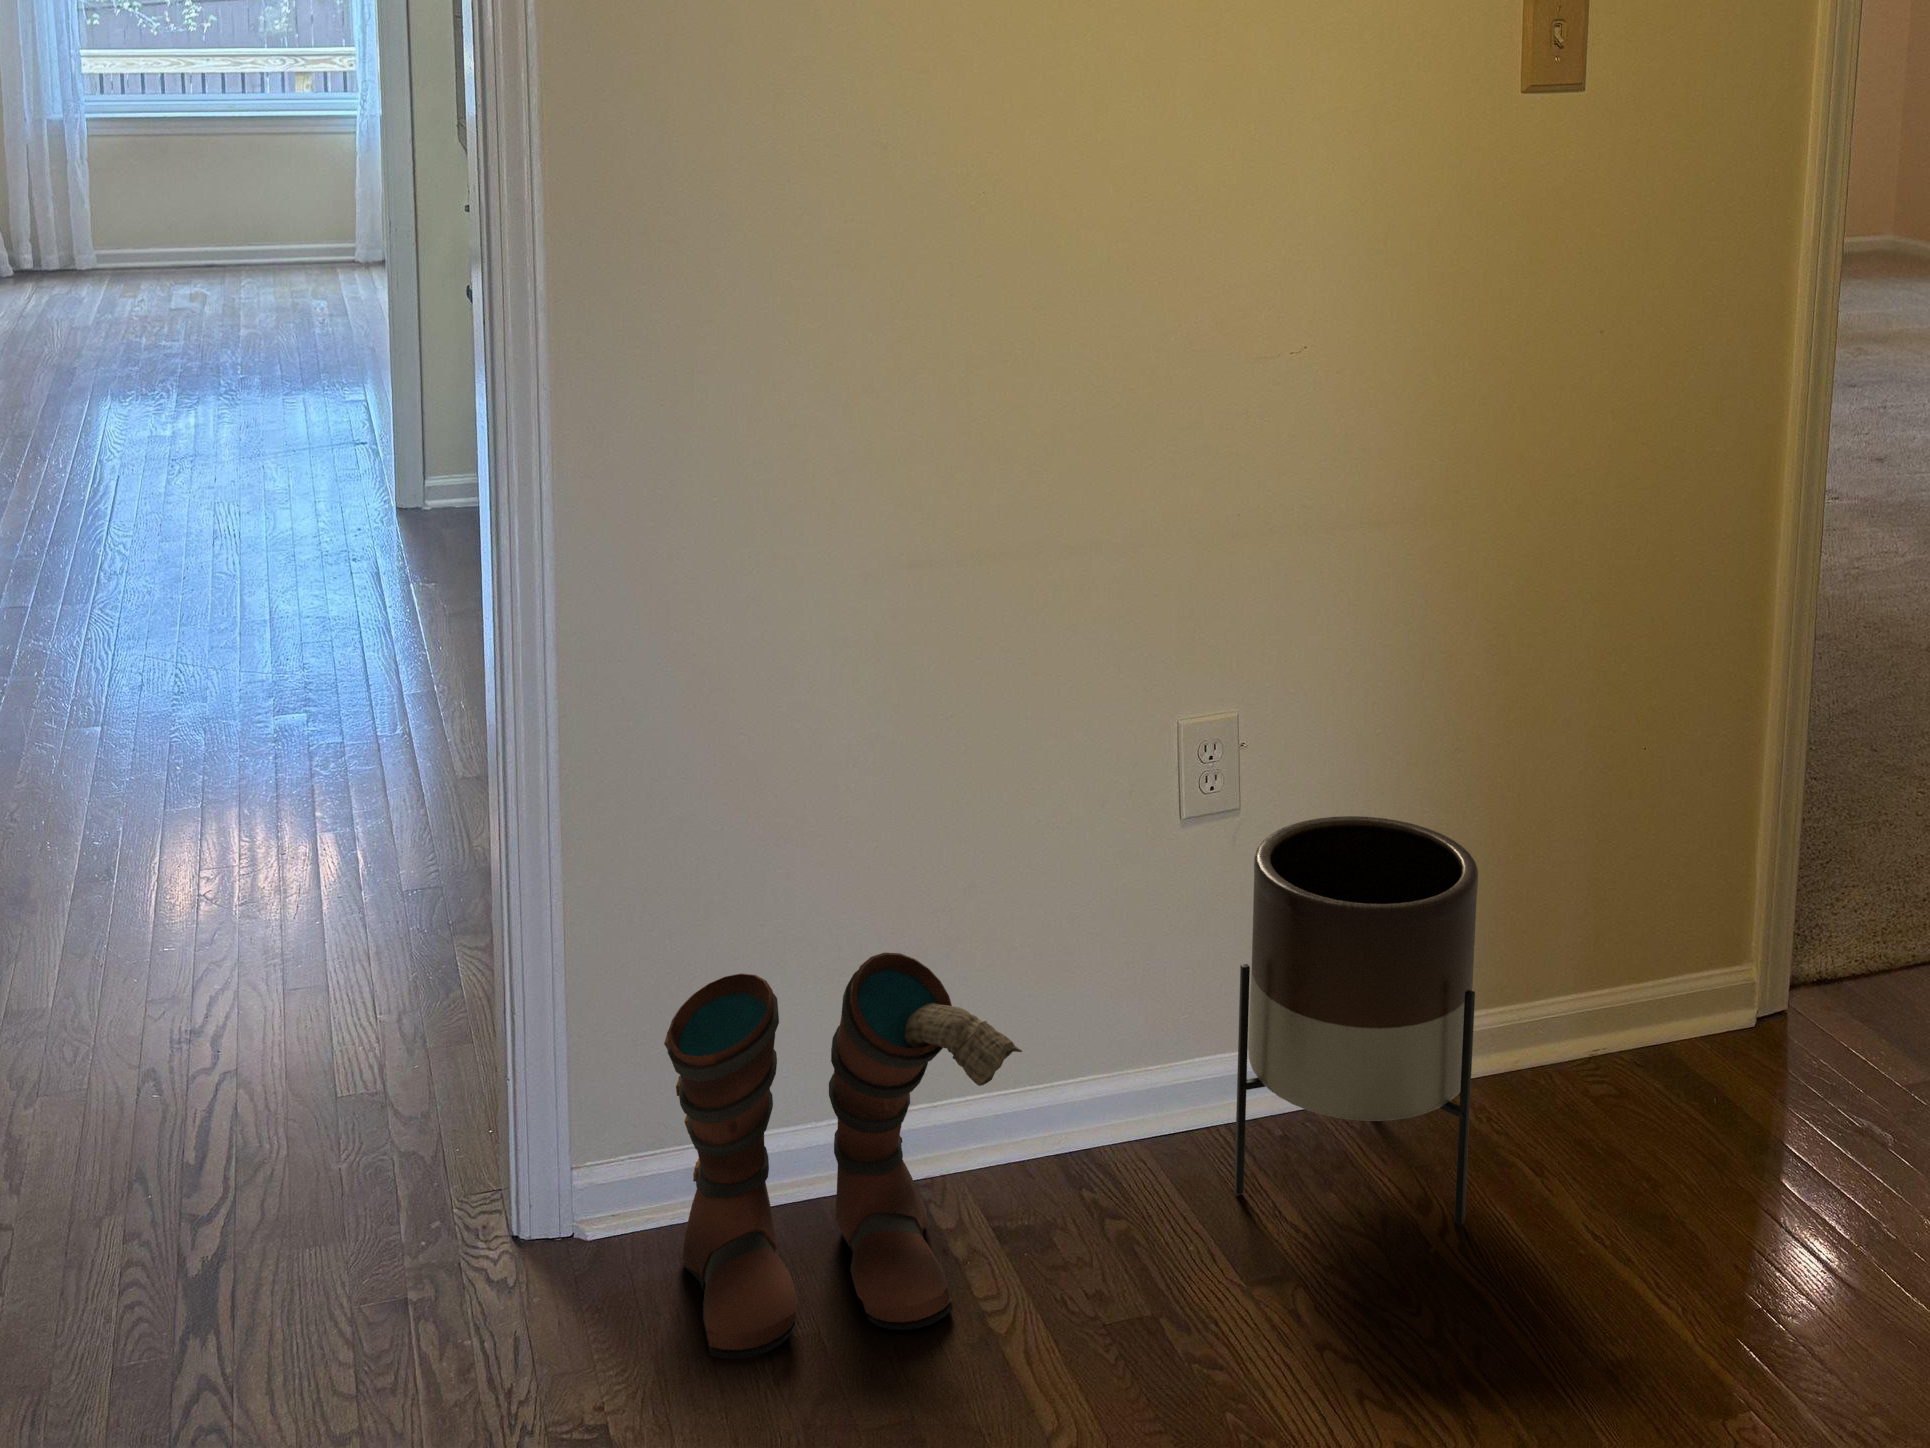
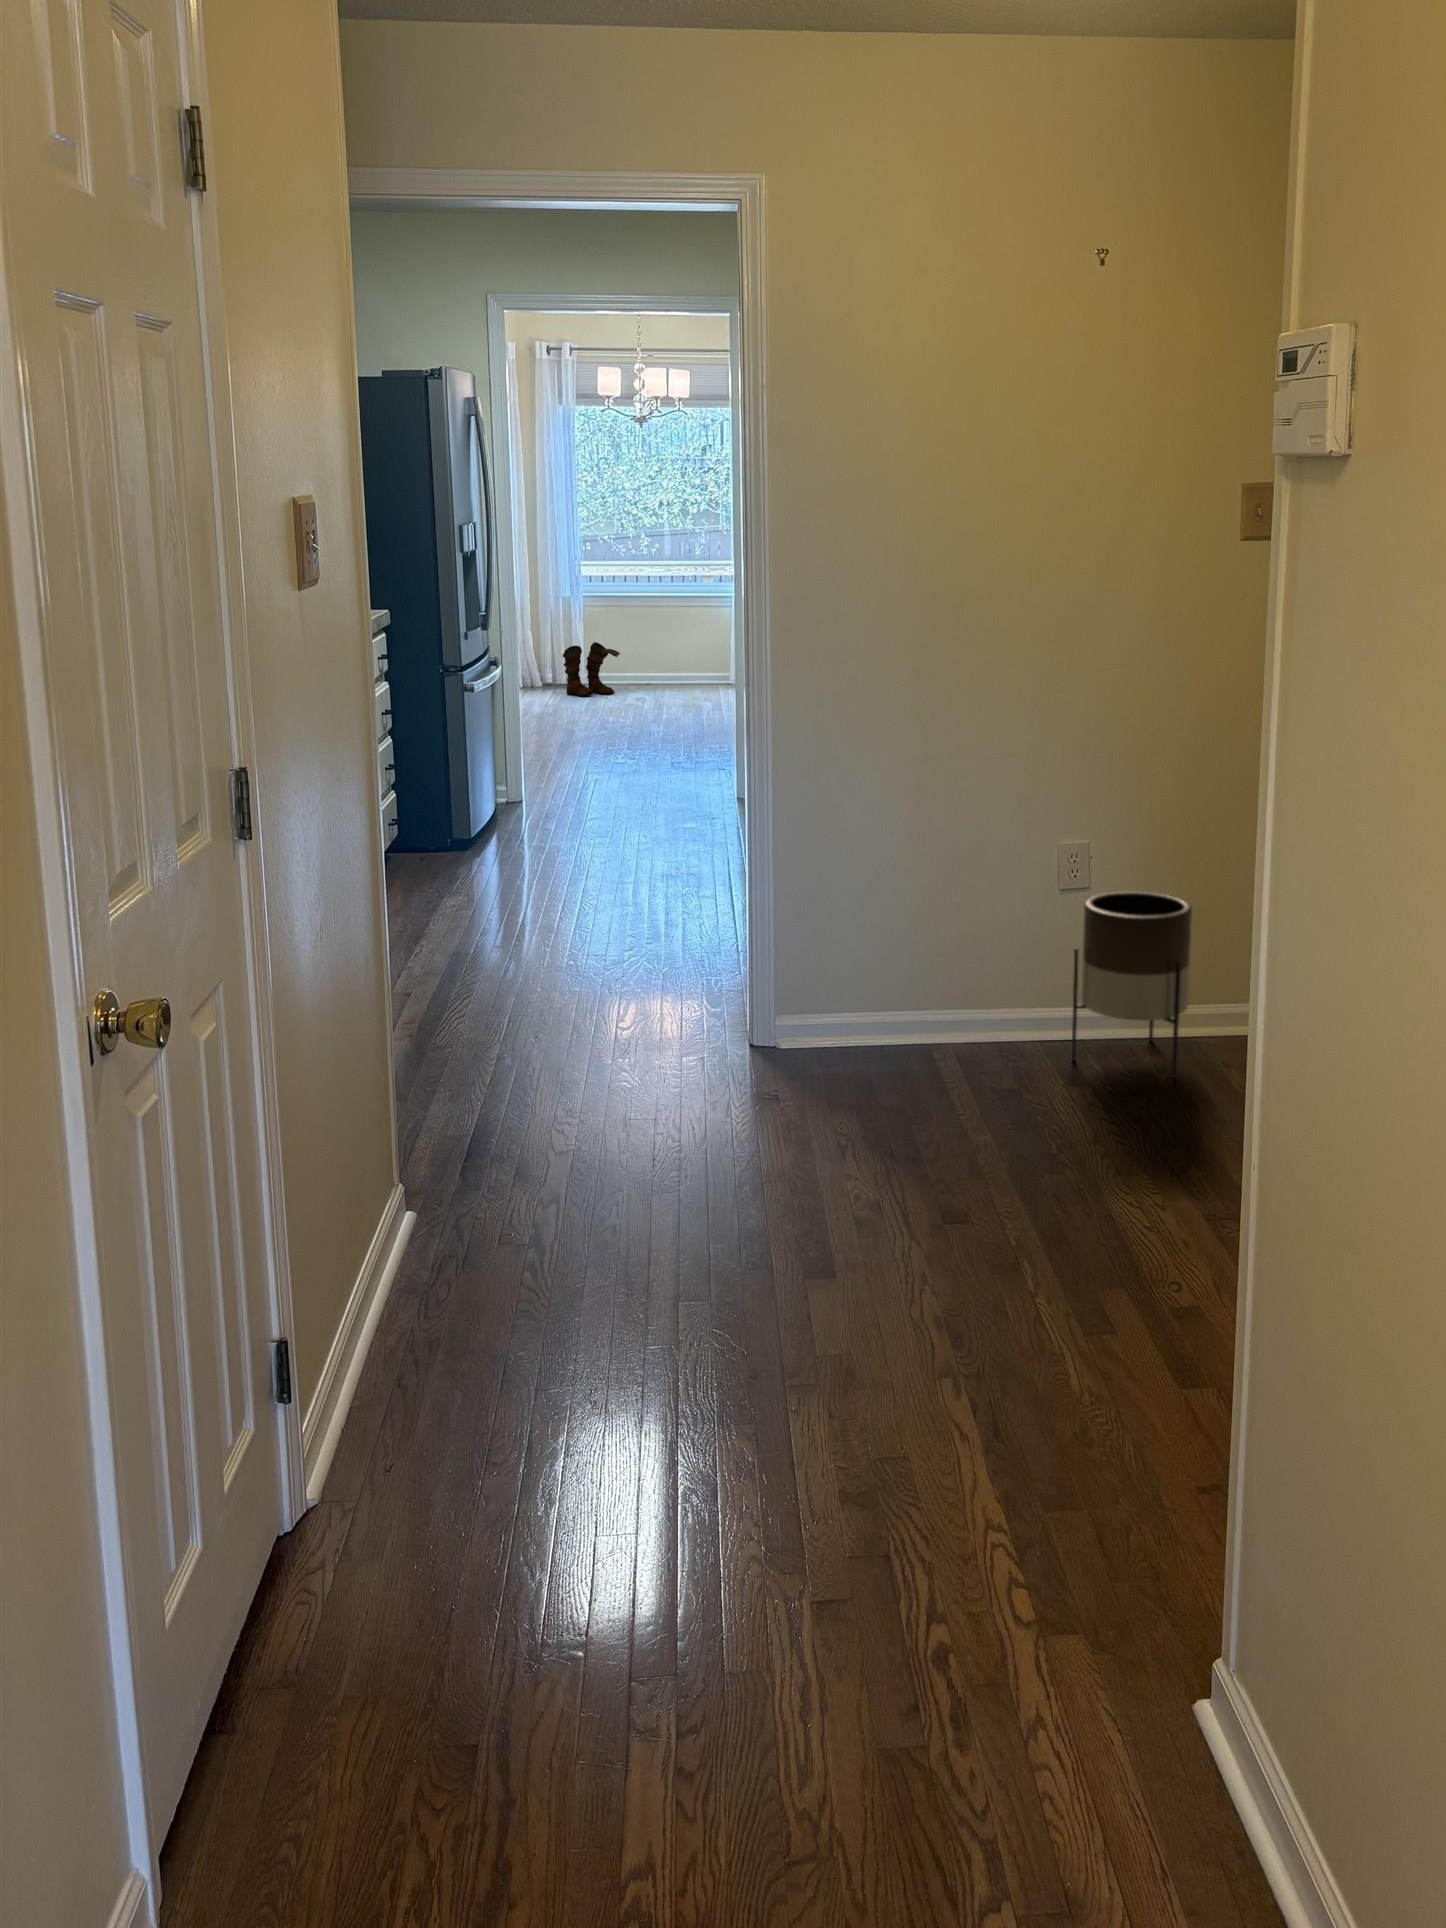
boots: present [664,953,1022,1359] -> present [563,642,620,696]

